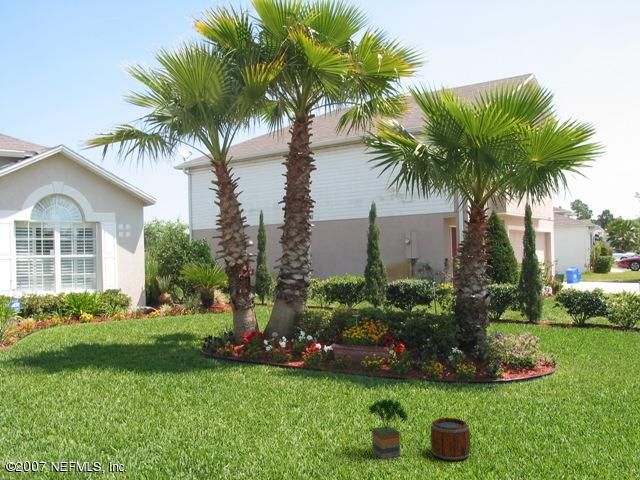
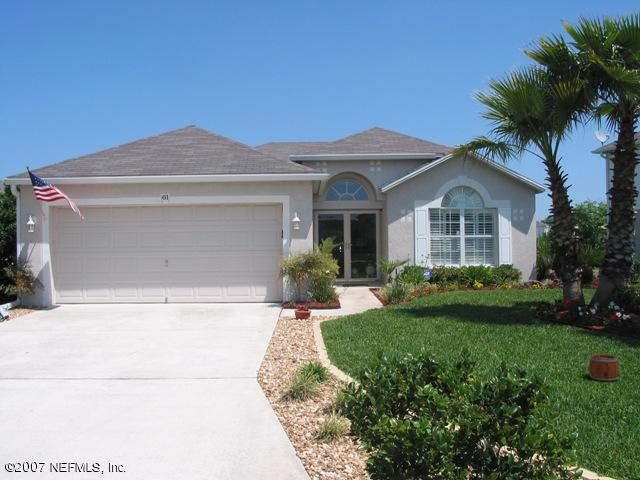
potted tree: present [369,399,408,459] -> none [548,335,575,374]

